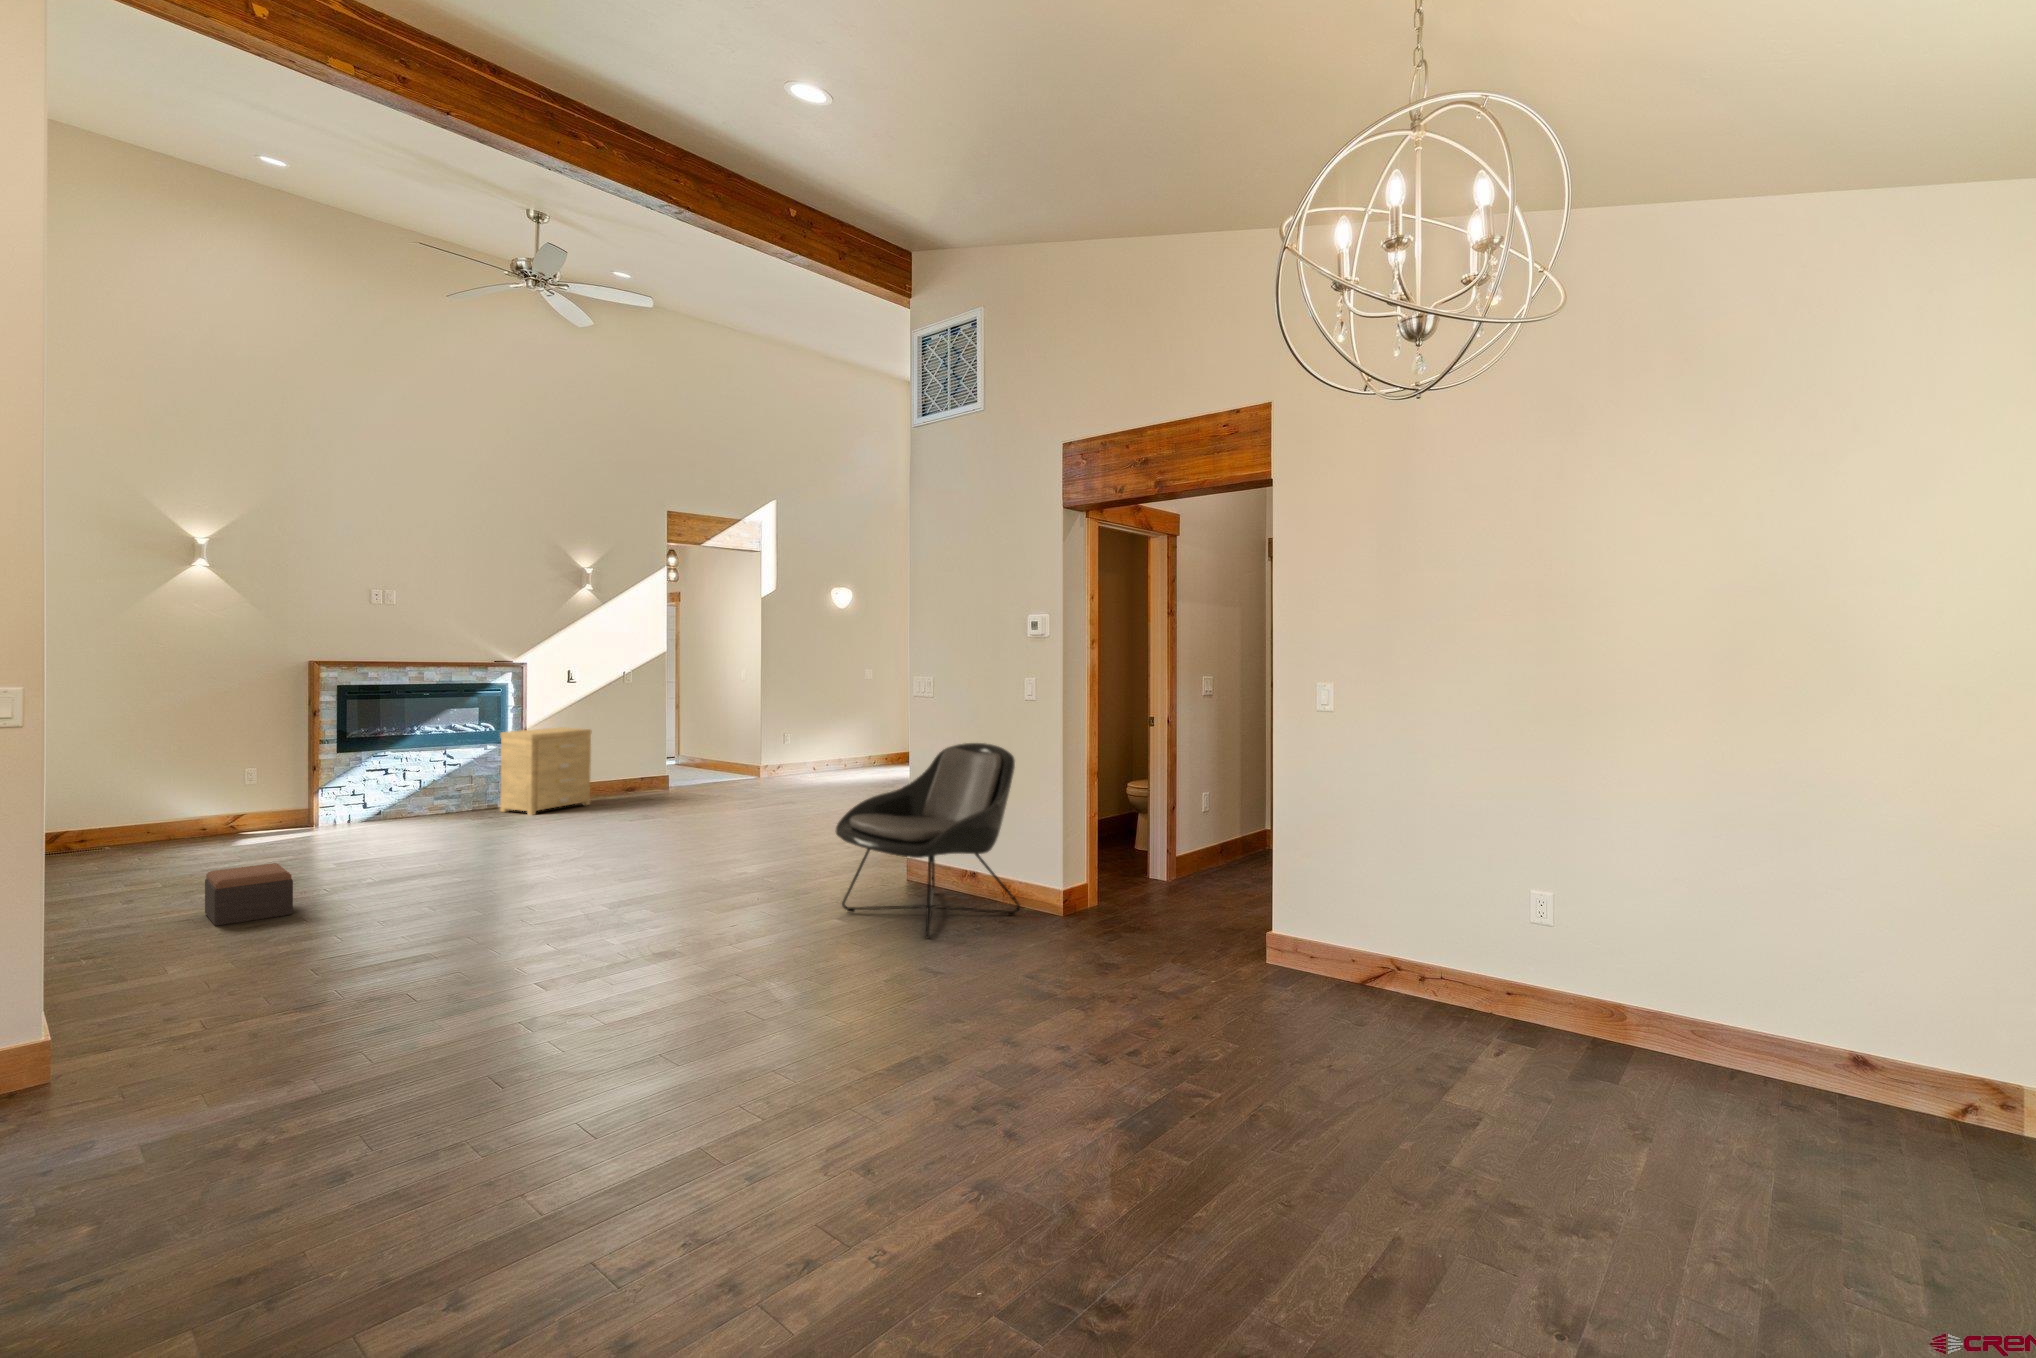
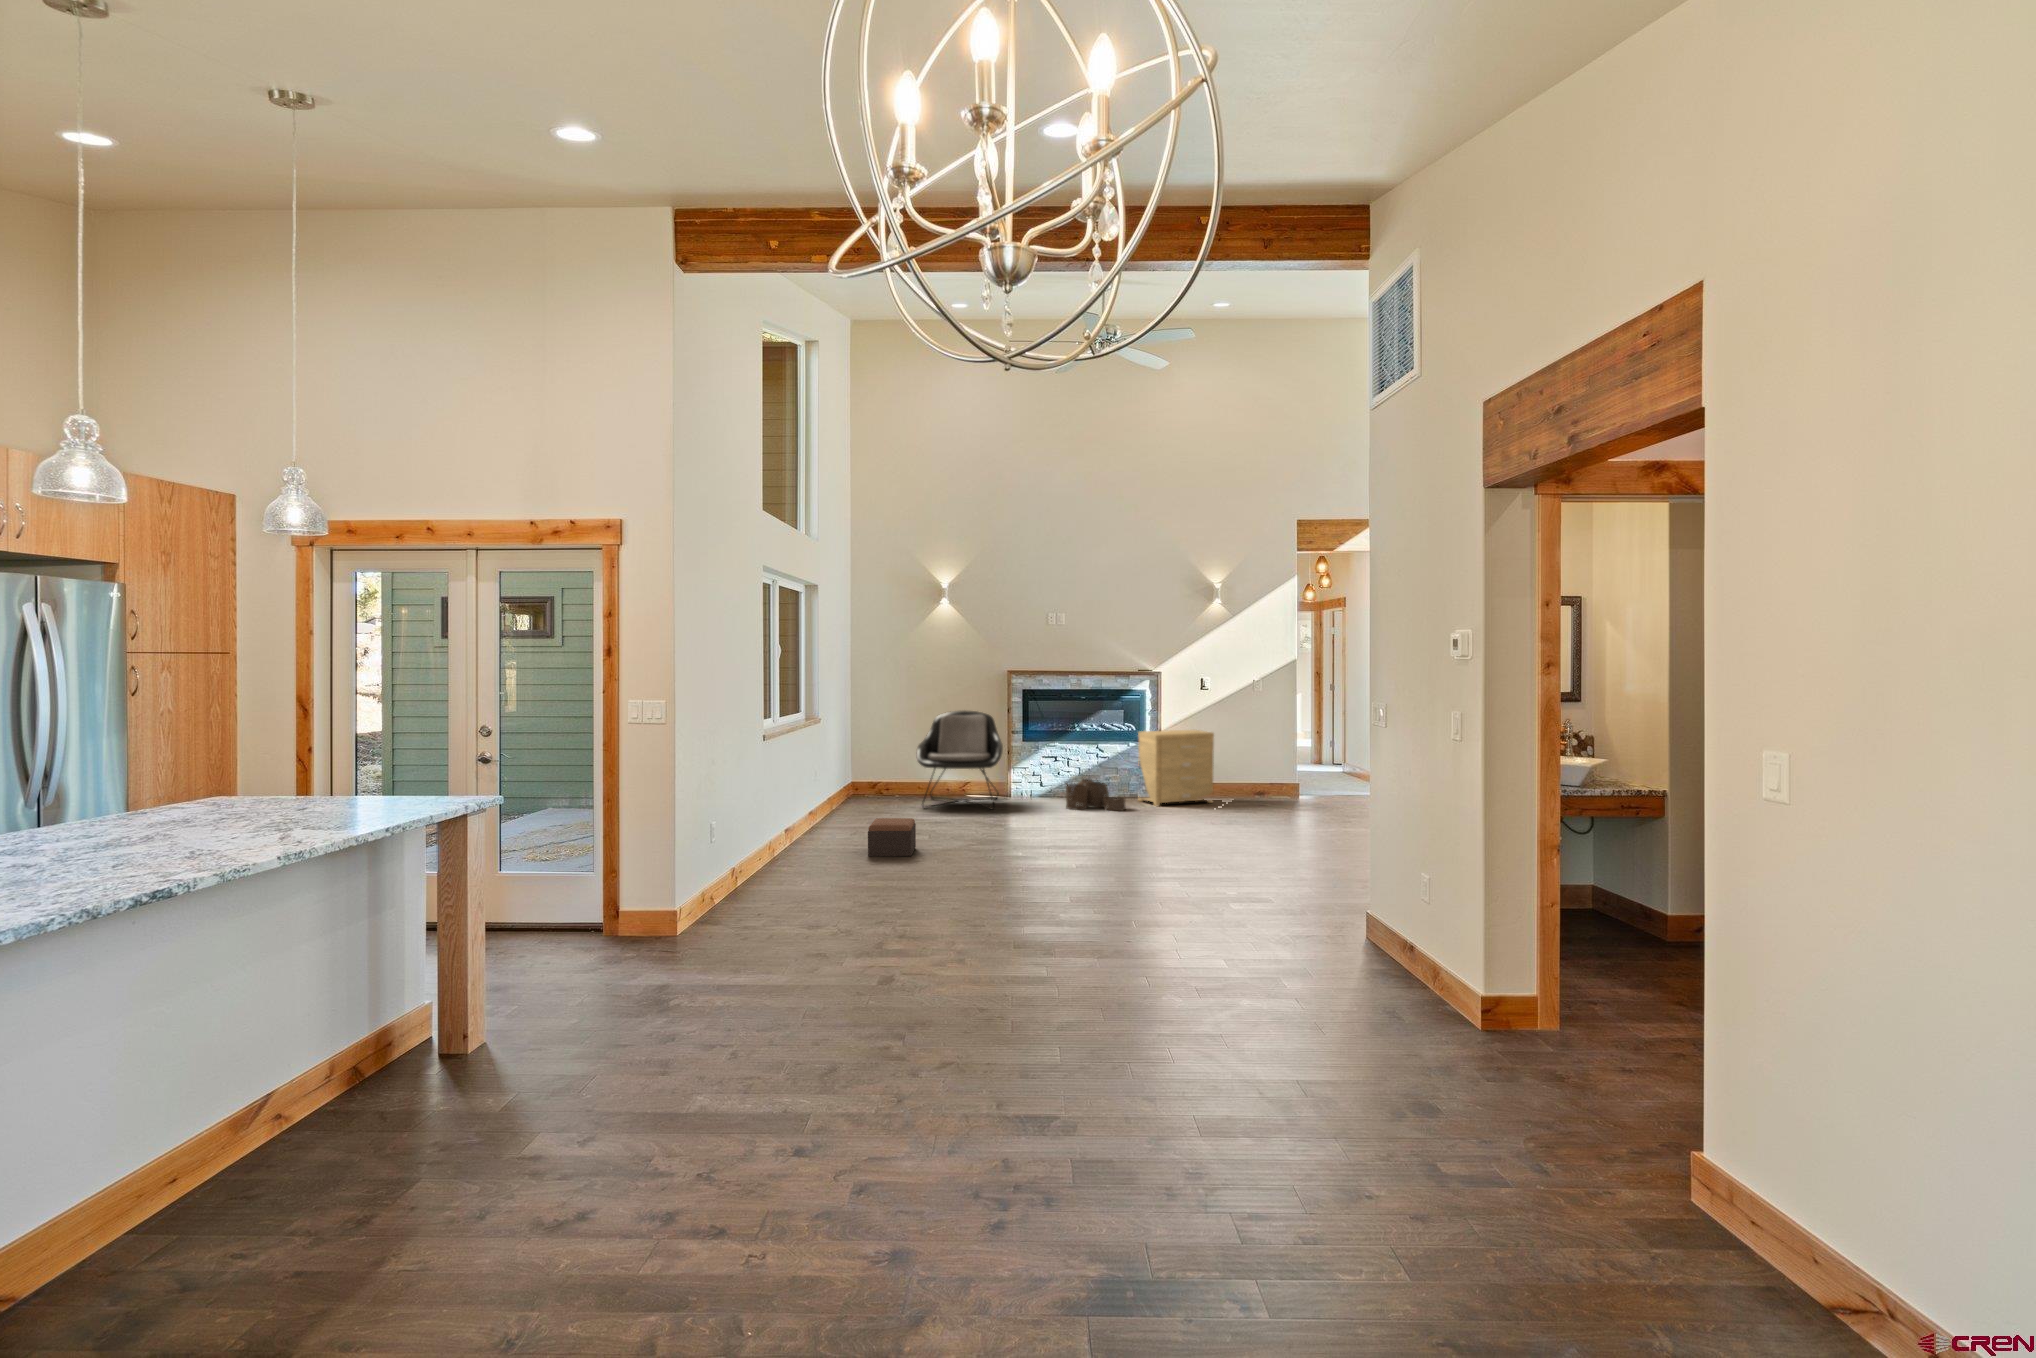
lounge chair: present [836,743,1020,939] -> present [916,710,1003,809]
woven basket: none [418,790,502,830] -> present [1066,779,1125,811]

